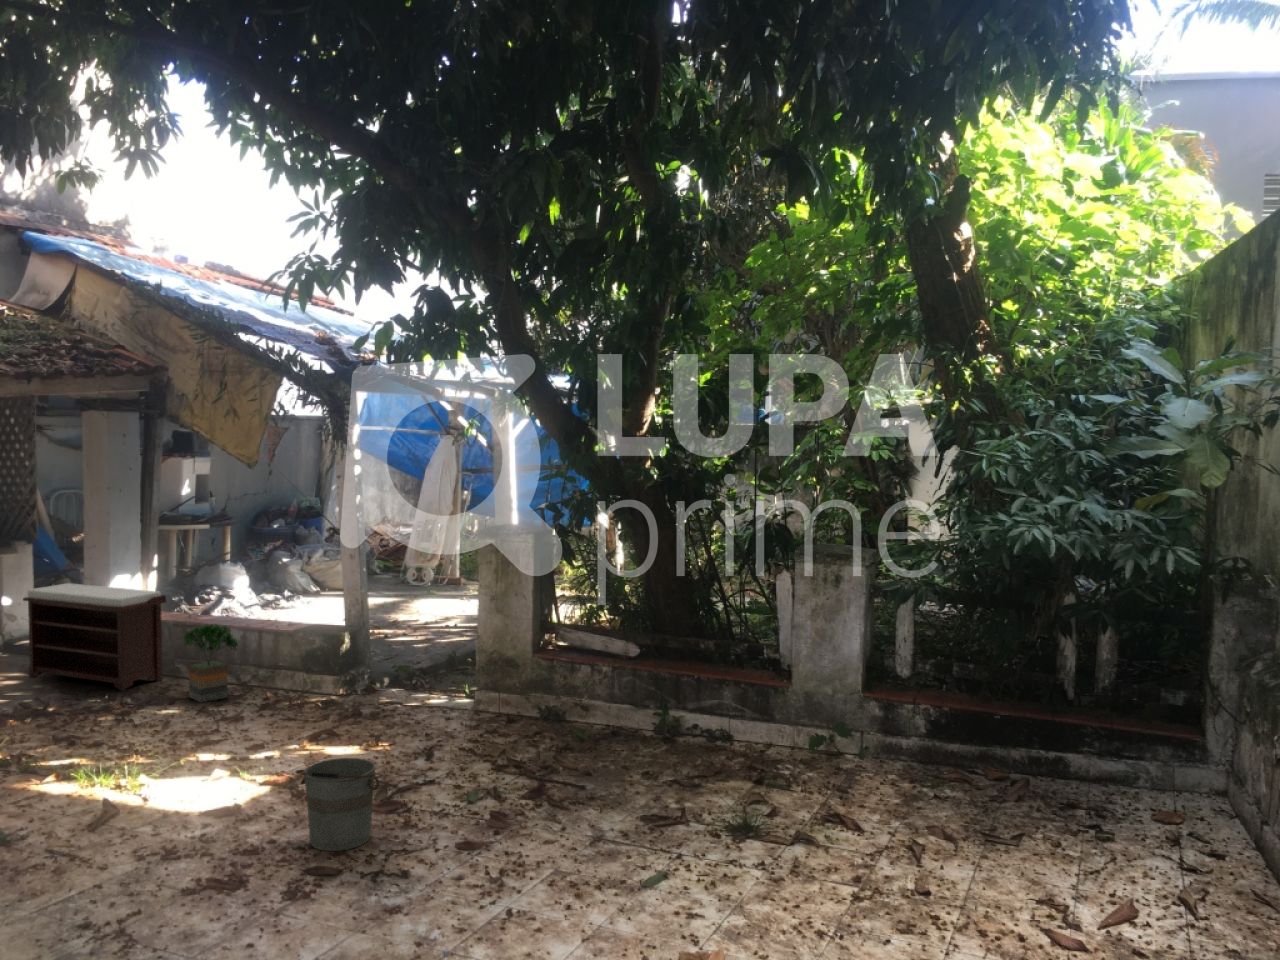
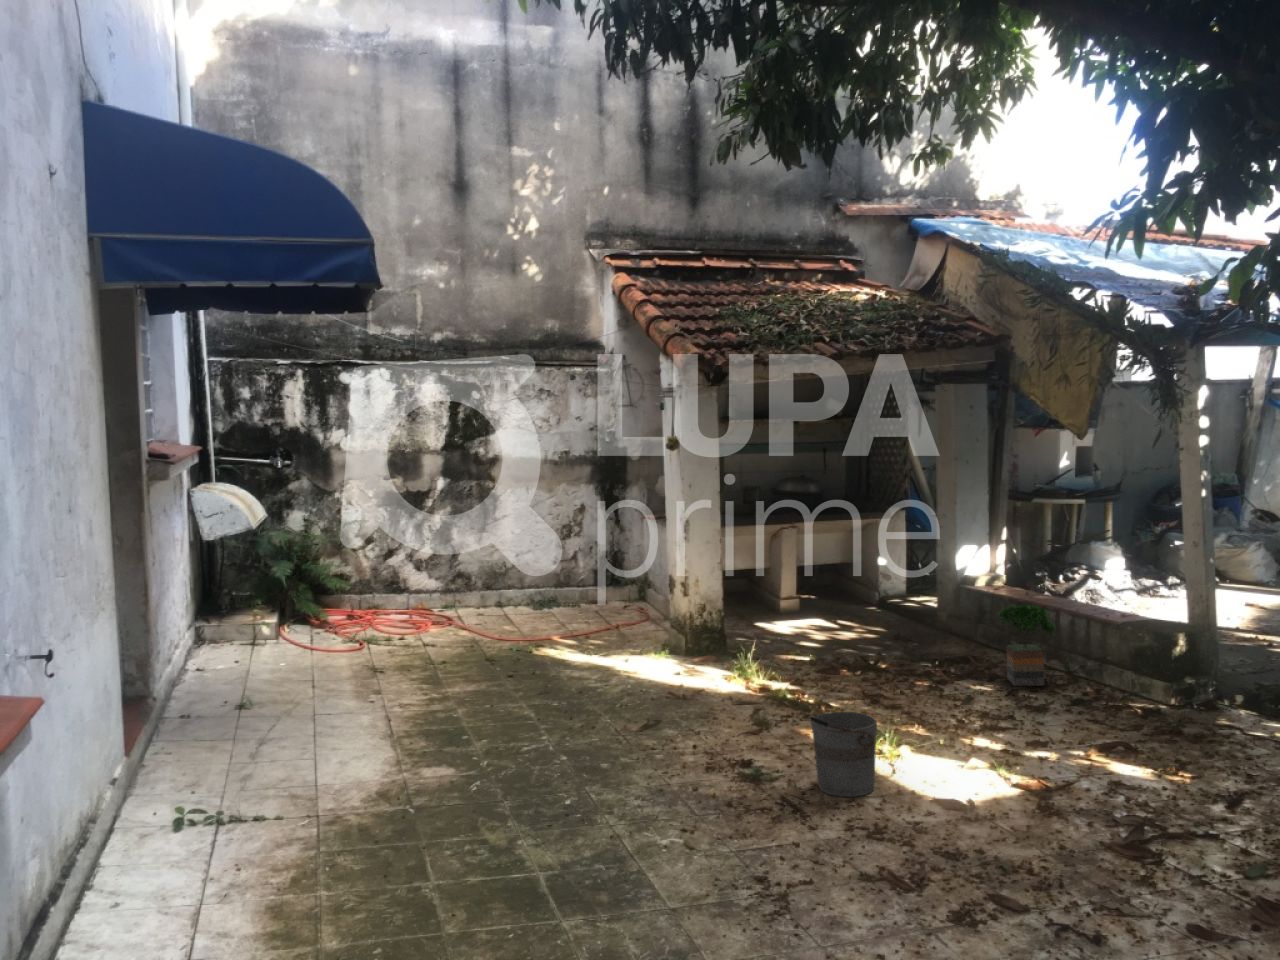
bench: present [23,583,166,691] -> none [880,551,997,662]
bucket: present [296,758,380,851] -> present [805,712,877,797]

